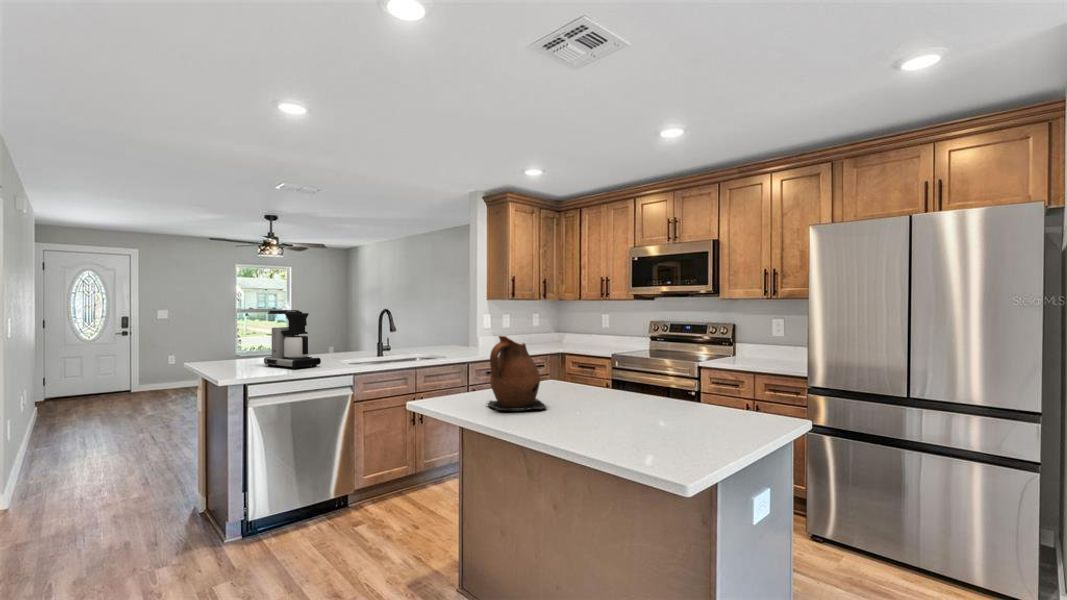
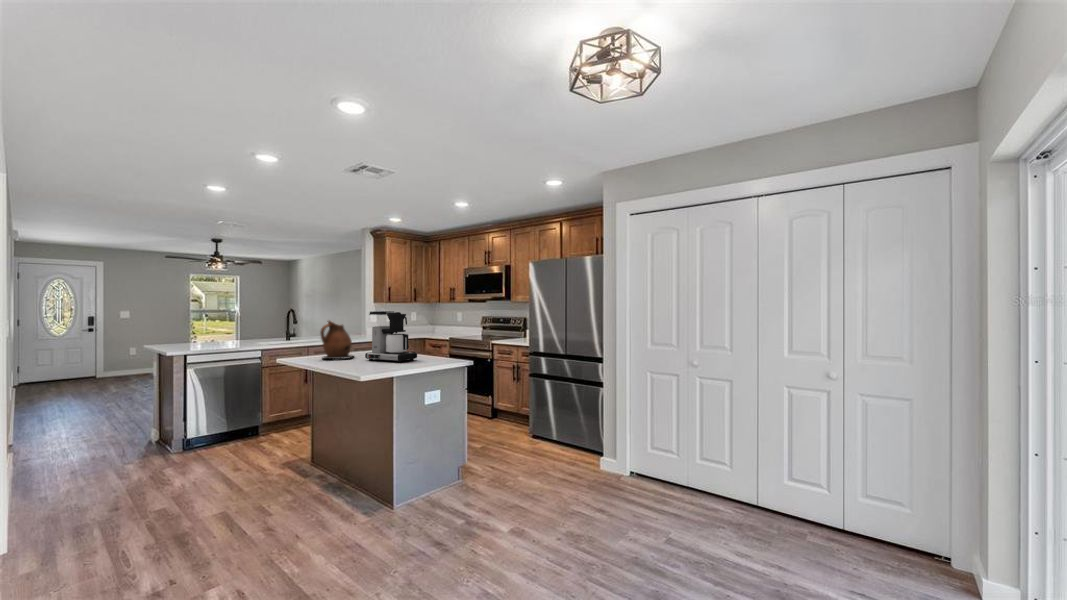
coffee maker: present [264,310,321,369] -> present [365,311,417,362]

